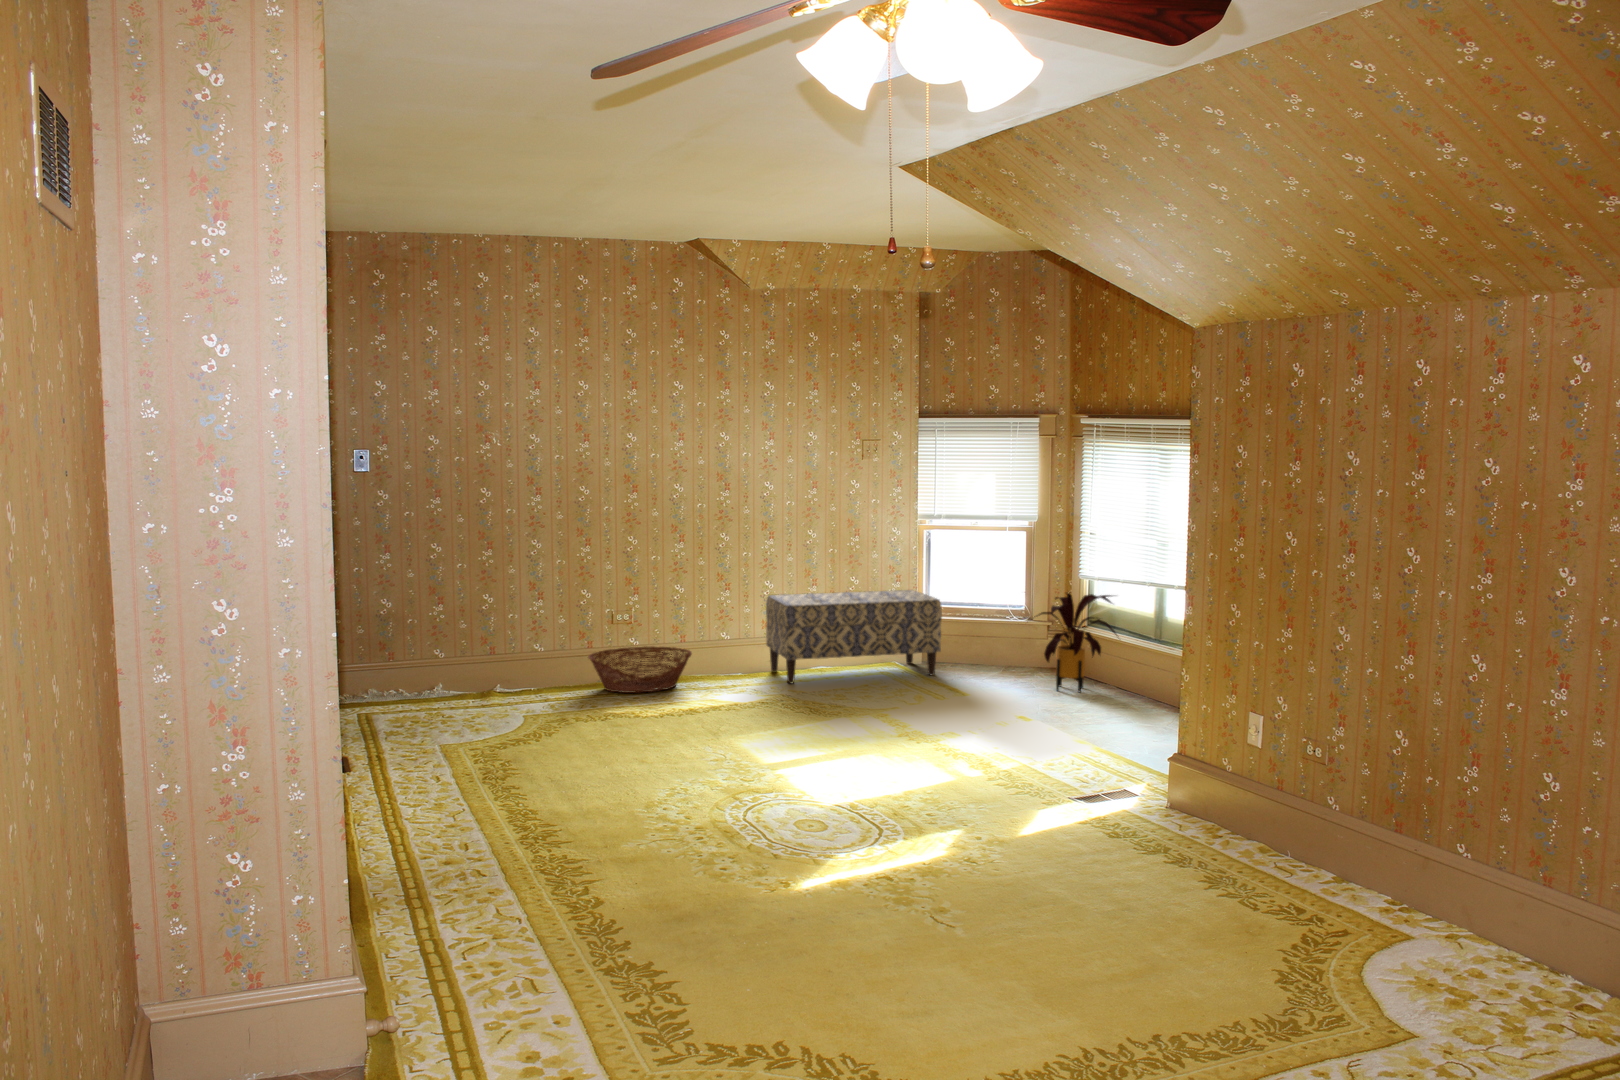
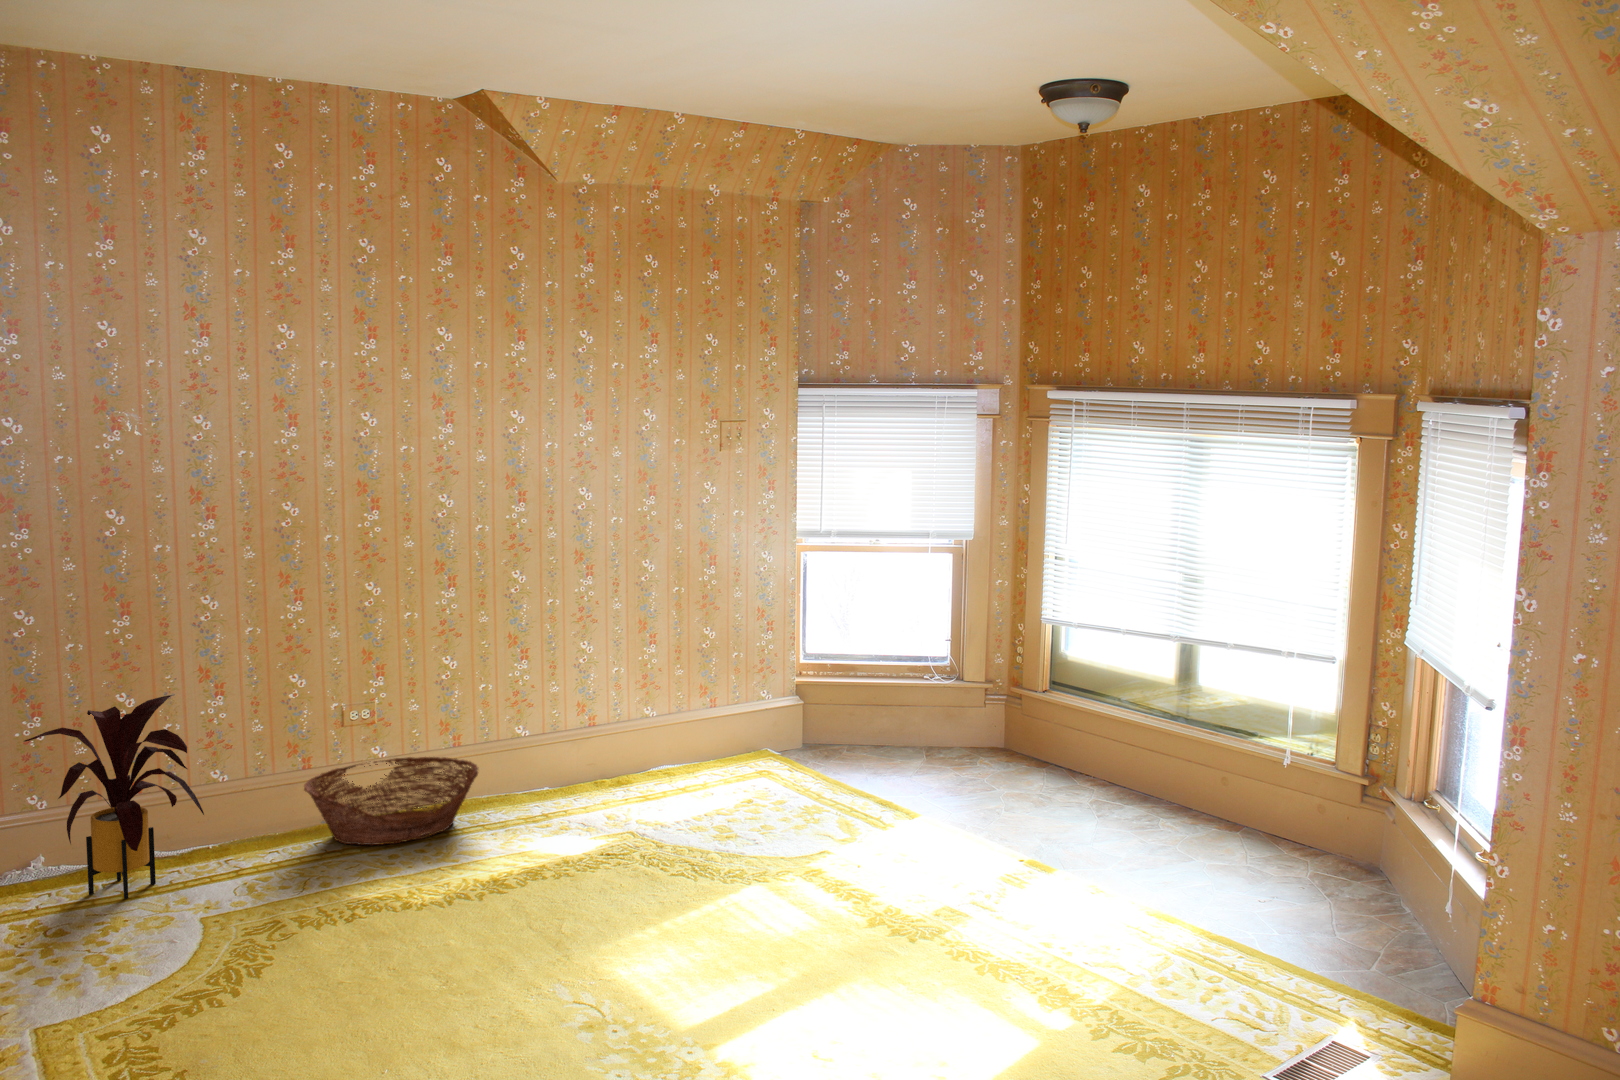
bench: present [766,590,942,684] -> none [585,643,854,806]
house plant: present [1039,593,1116,692] -> present [24,695,204,899]

